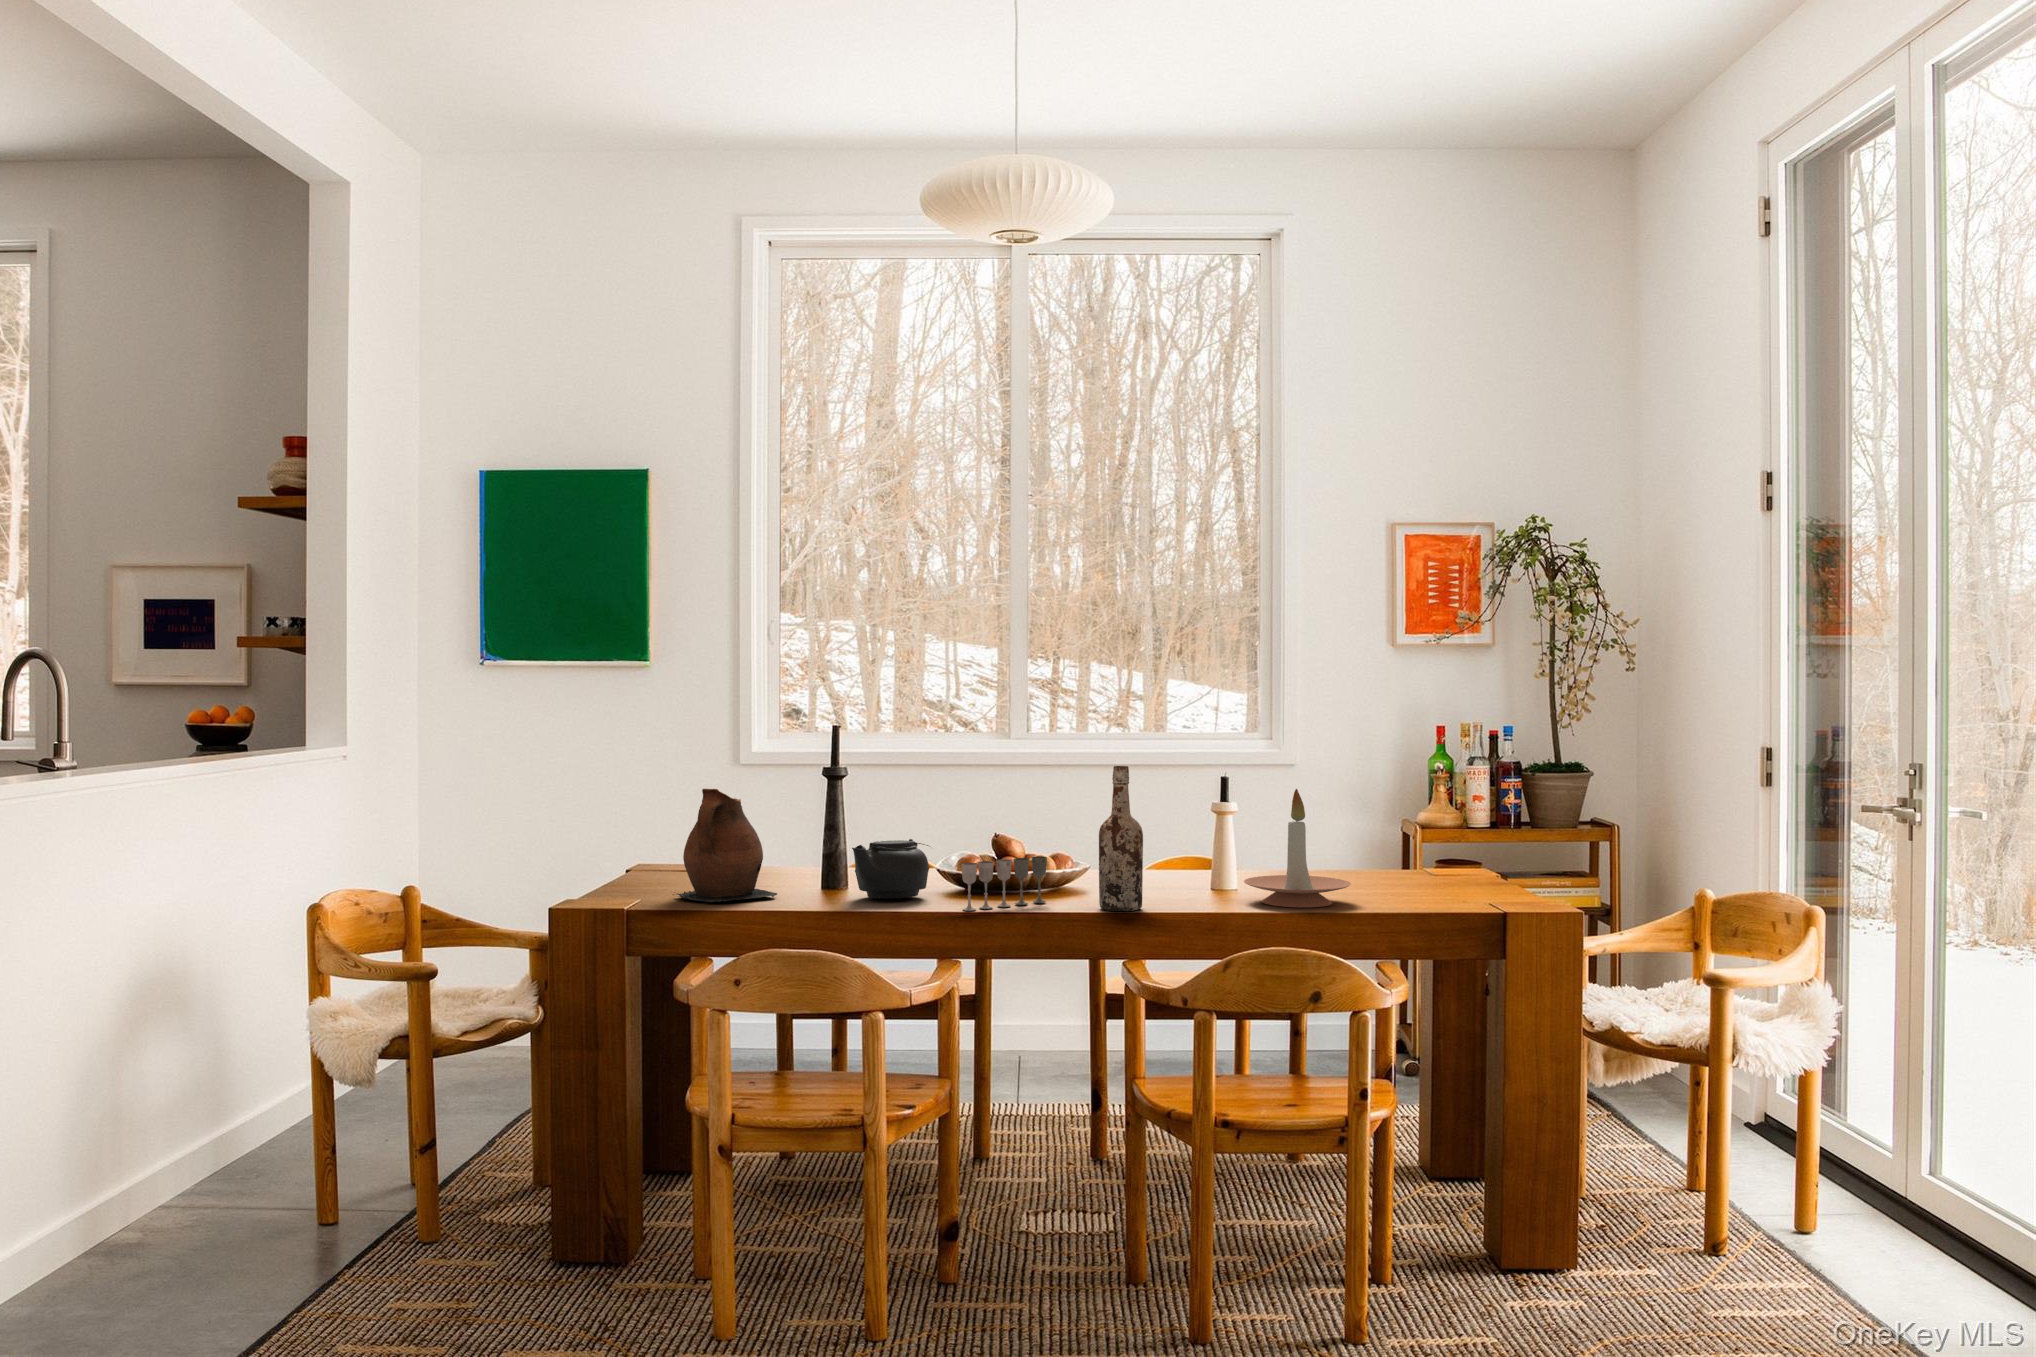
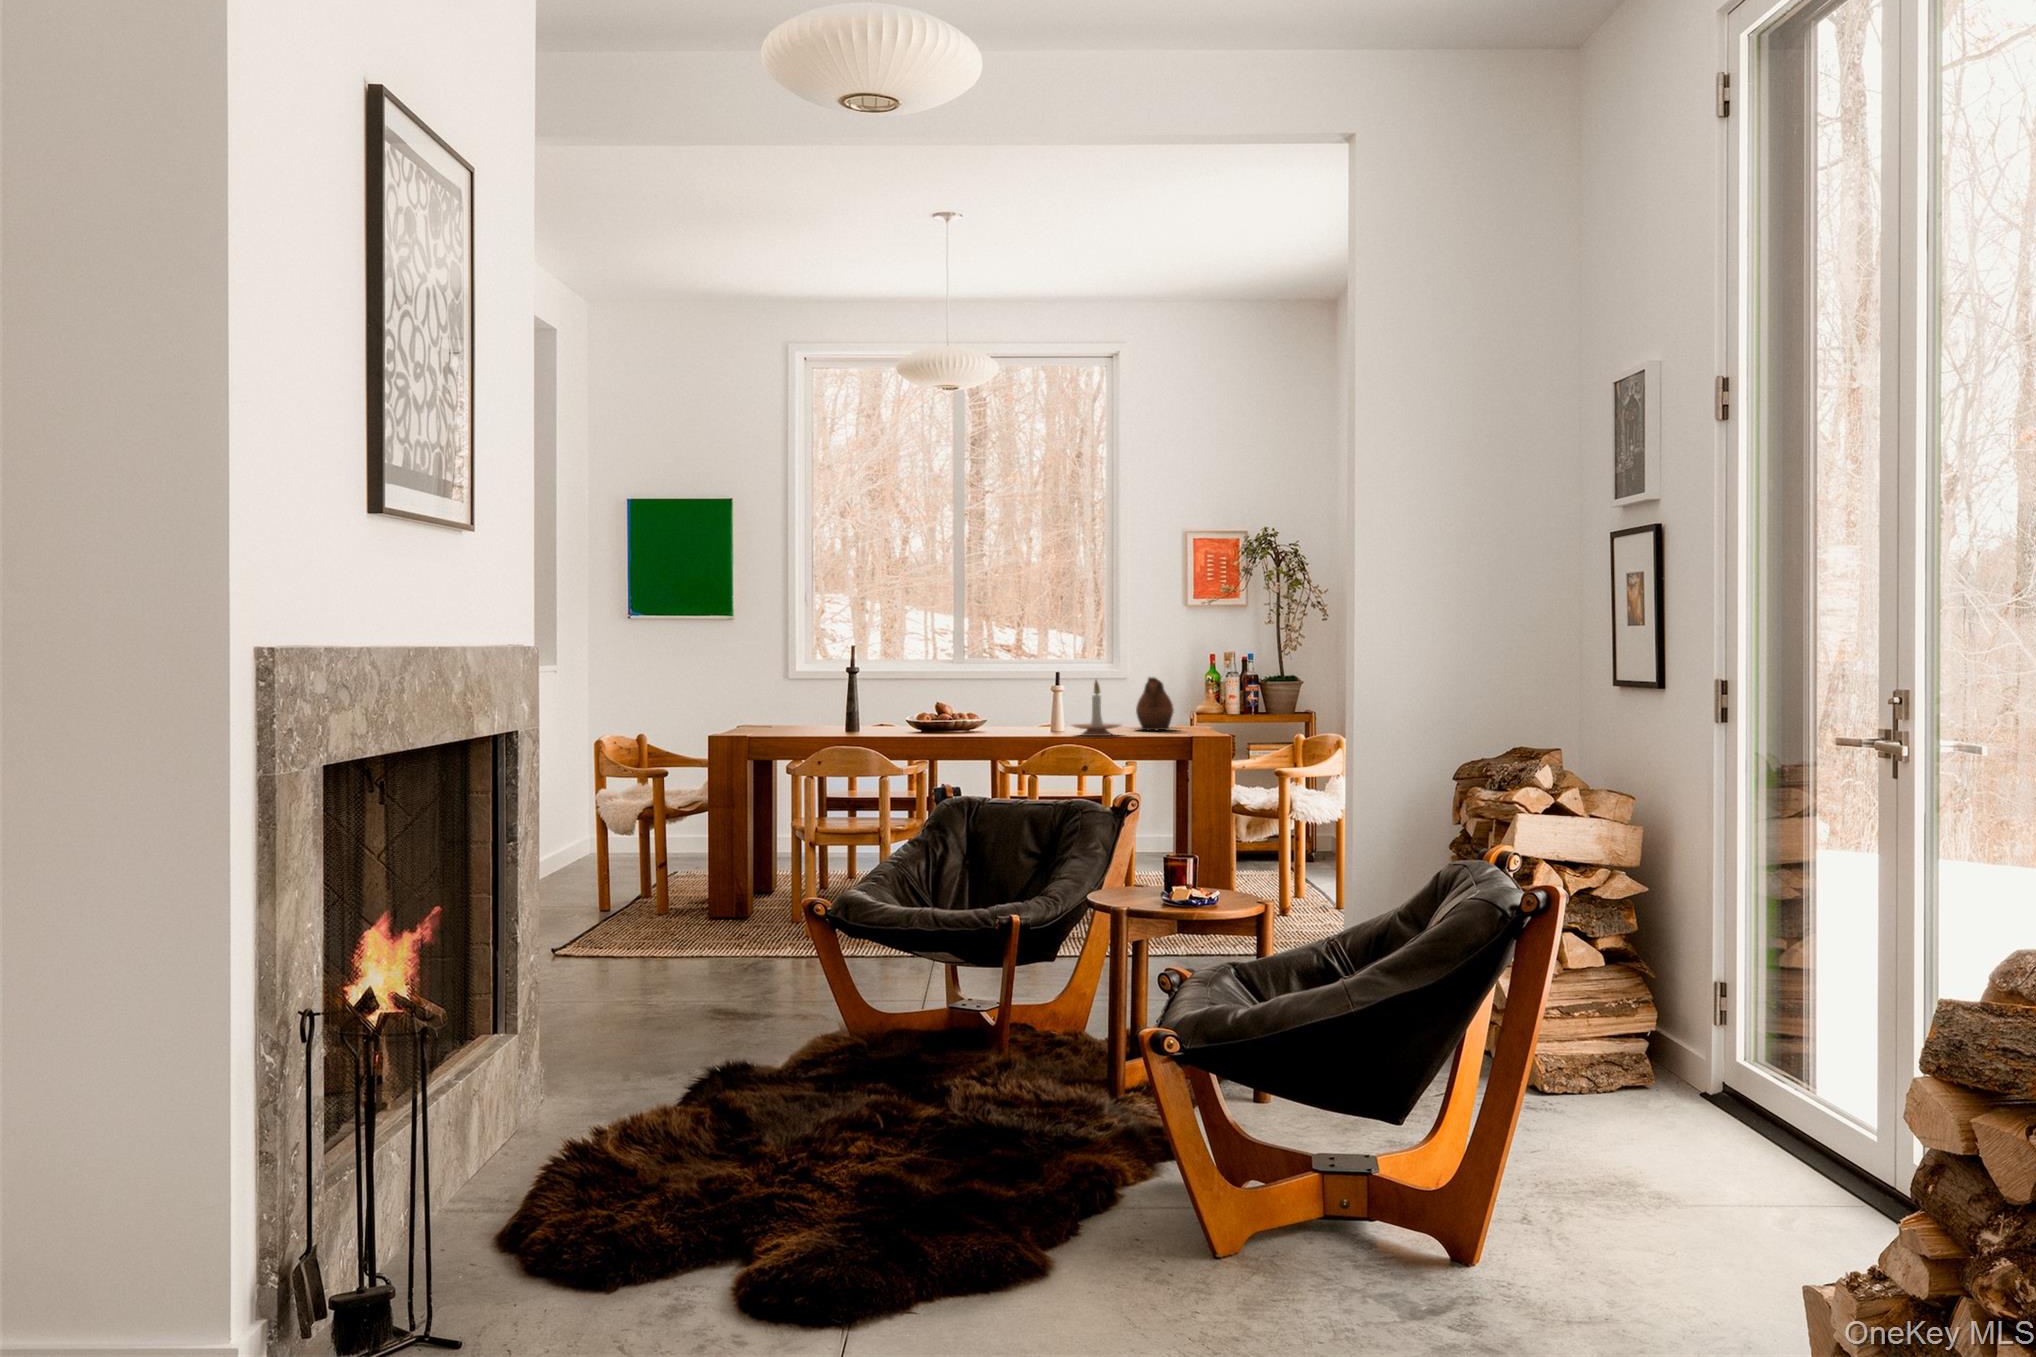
wine bottle: present [1099,766,1143,911] -> none [997,667,1019,738]
ceramic pitcher: present [676,789,777,902] -> present [1136,677,1174,731]
teapot: present [852,839,929,899] -> none [874,707,915,736]
wine glass: present [961,856,1047,911] -> none [929,714,972,738]

